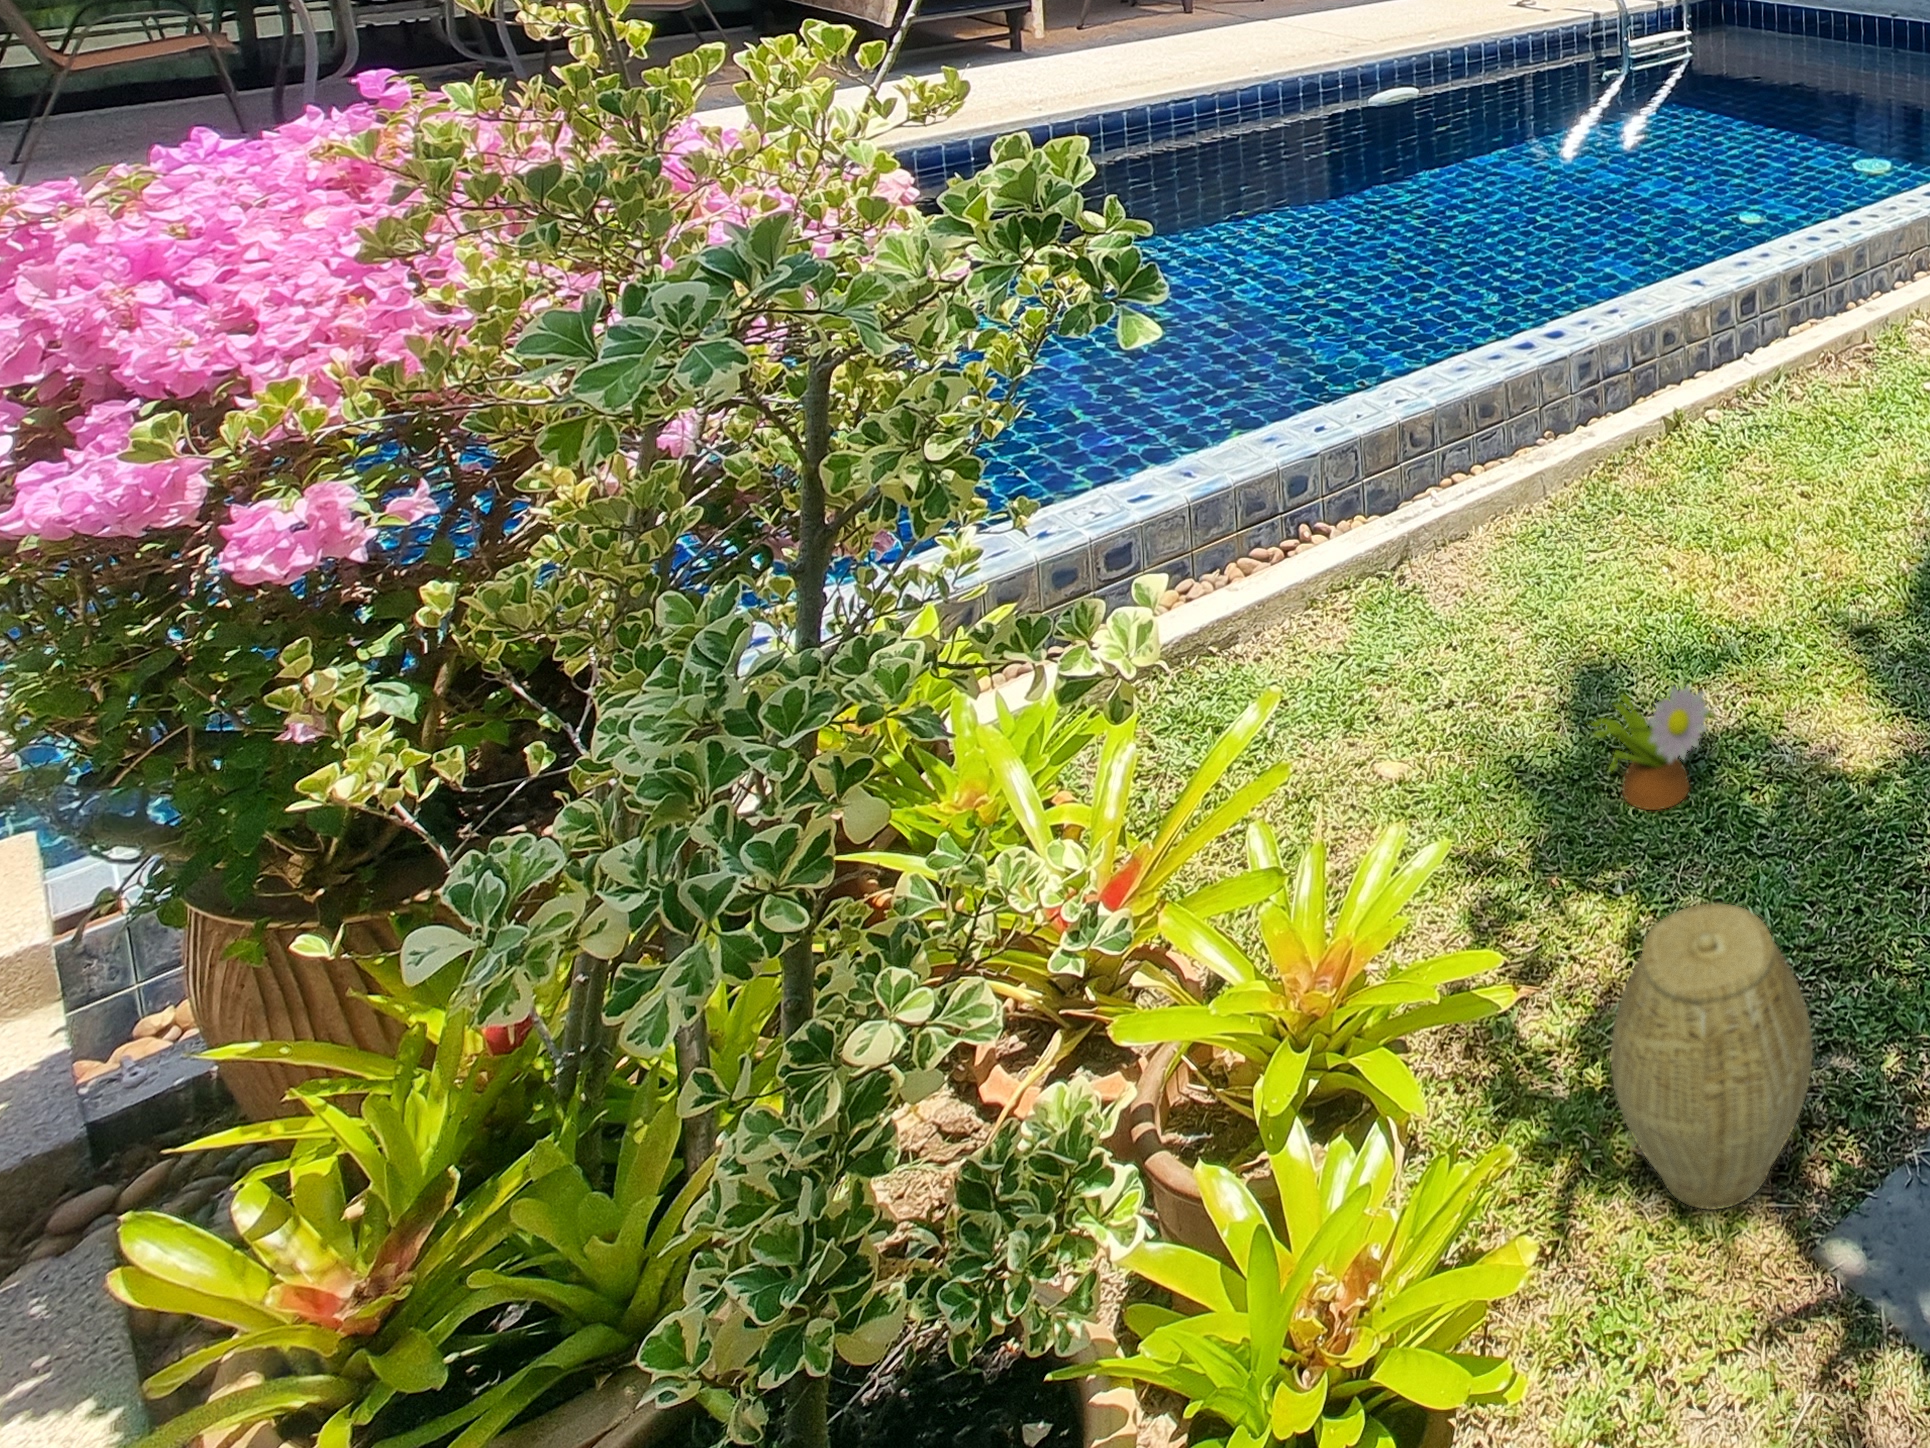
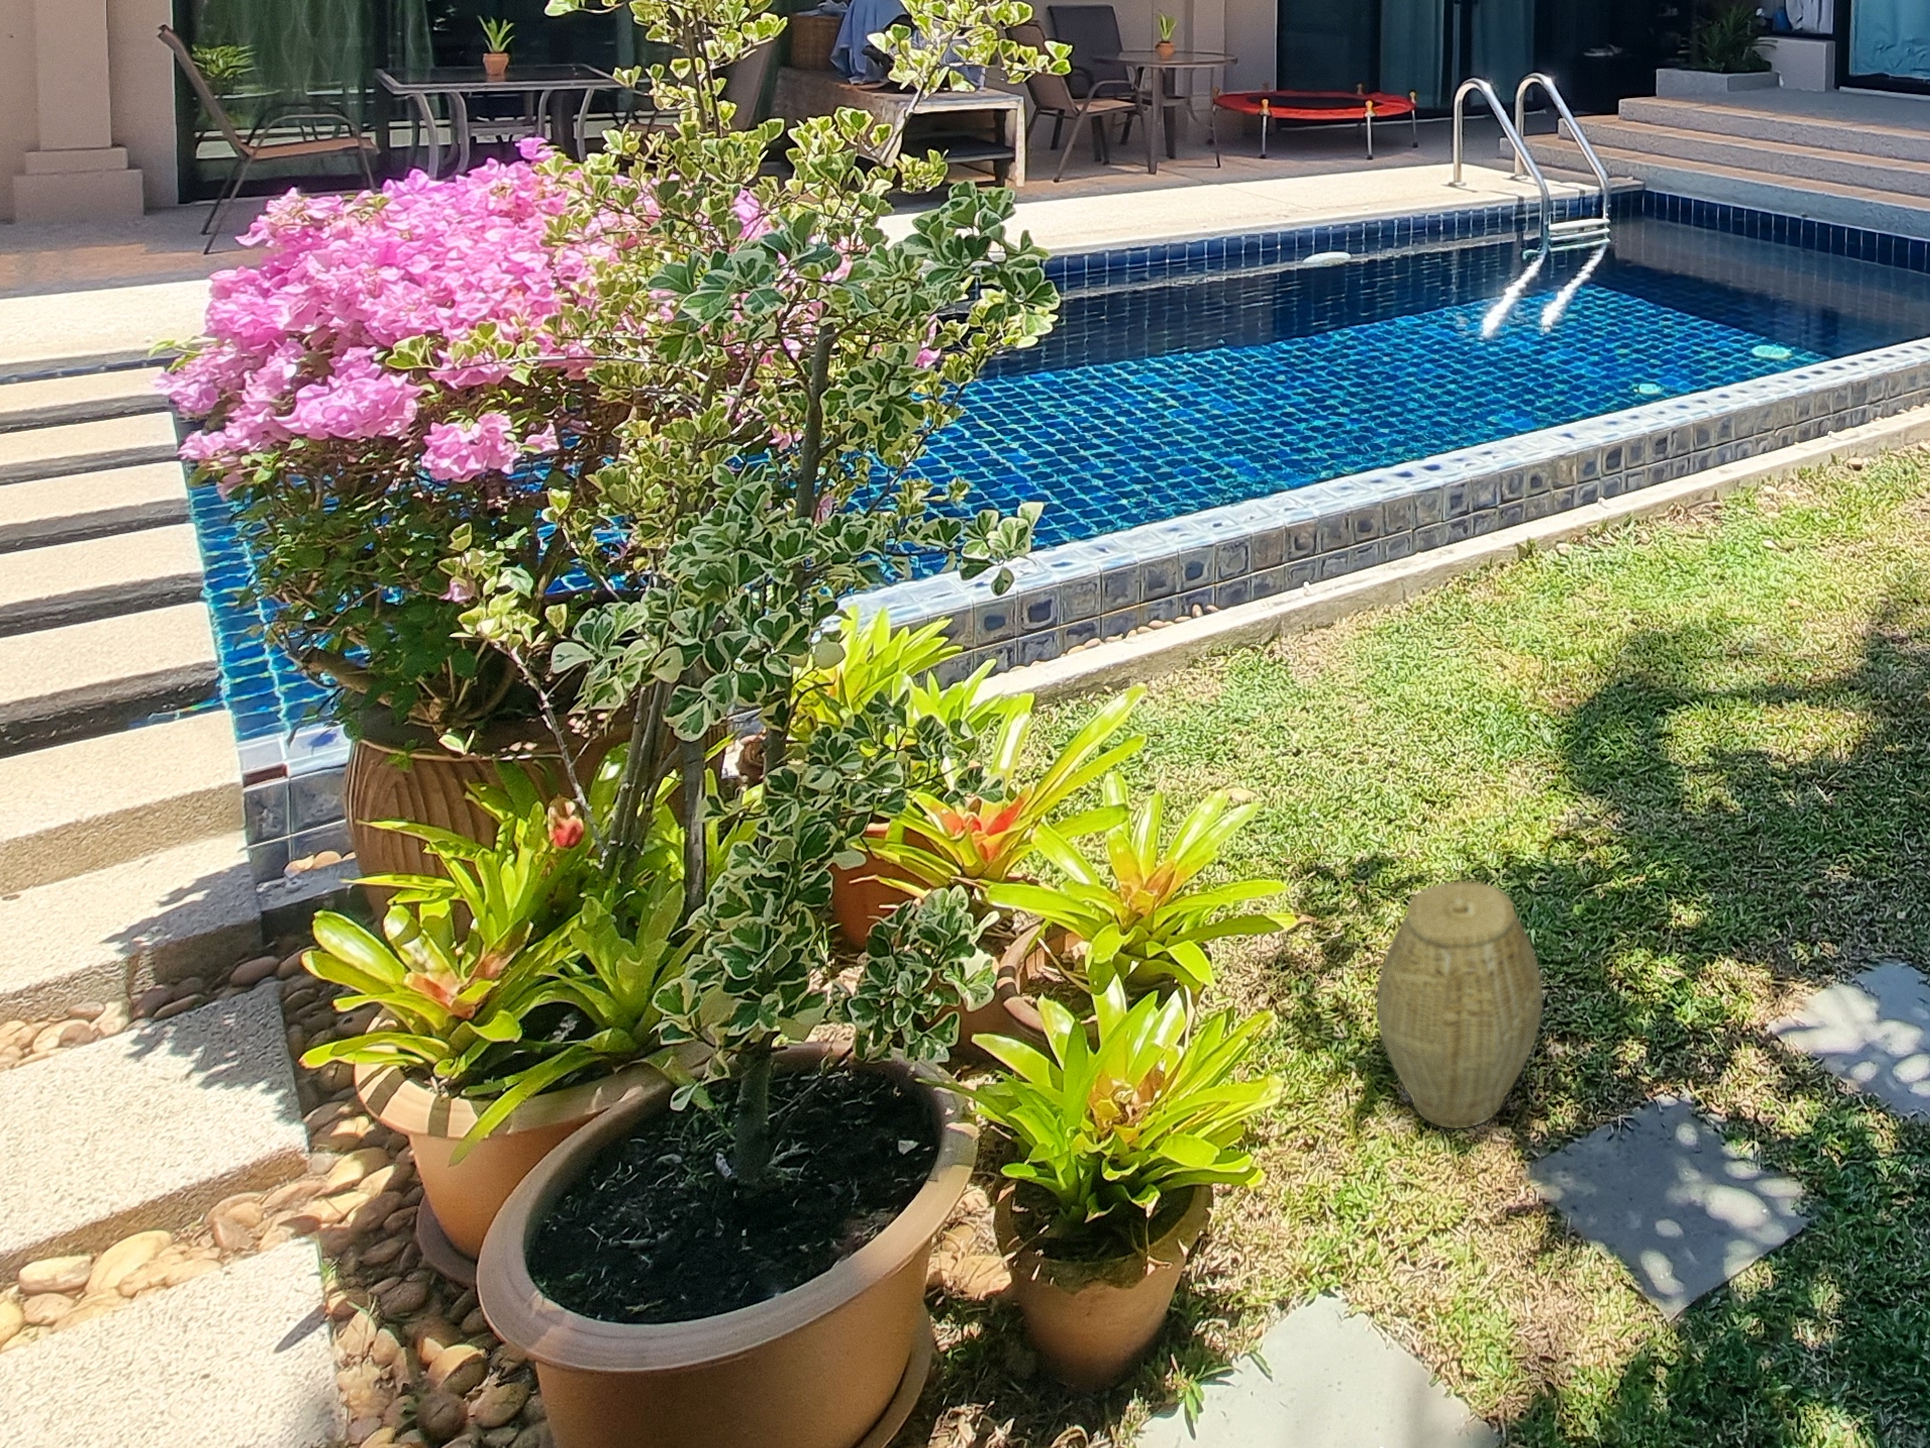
decorative plant: present [1591,686,1714,810] -> none [1407,734,1519,842]

